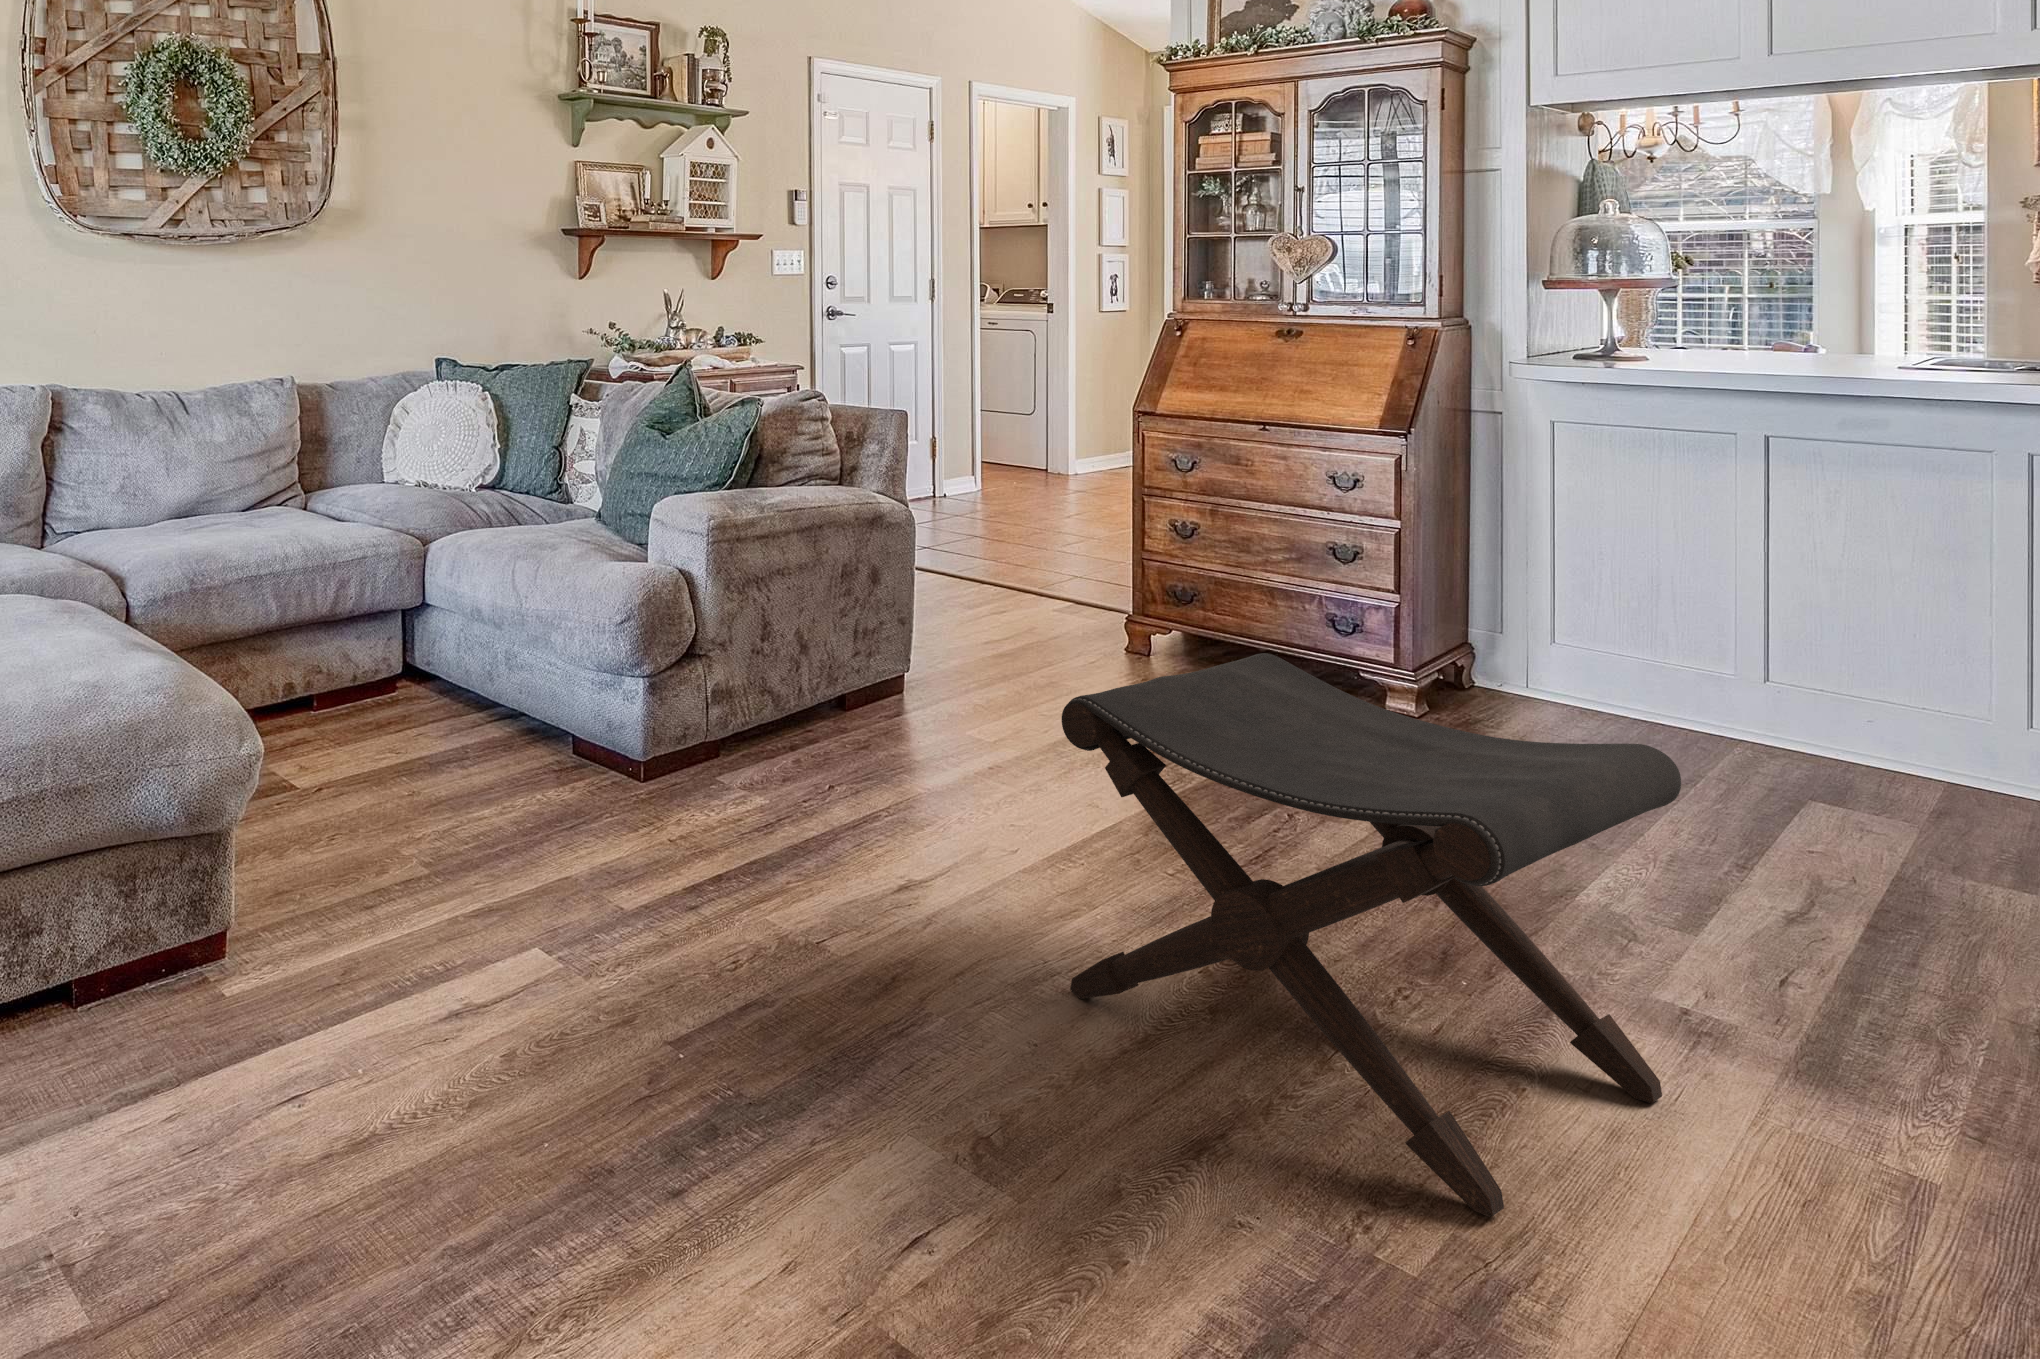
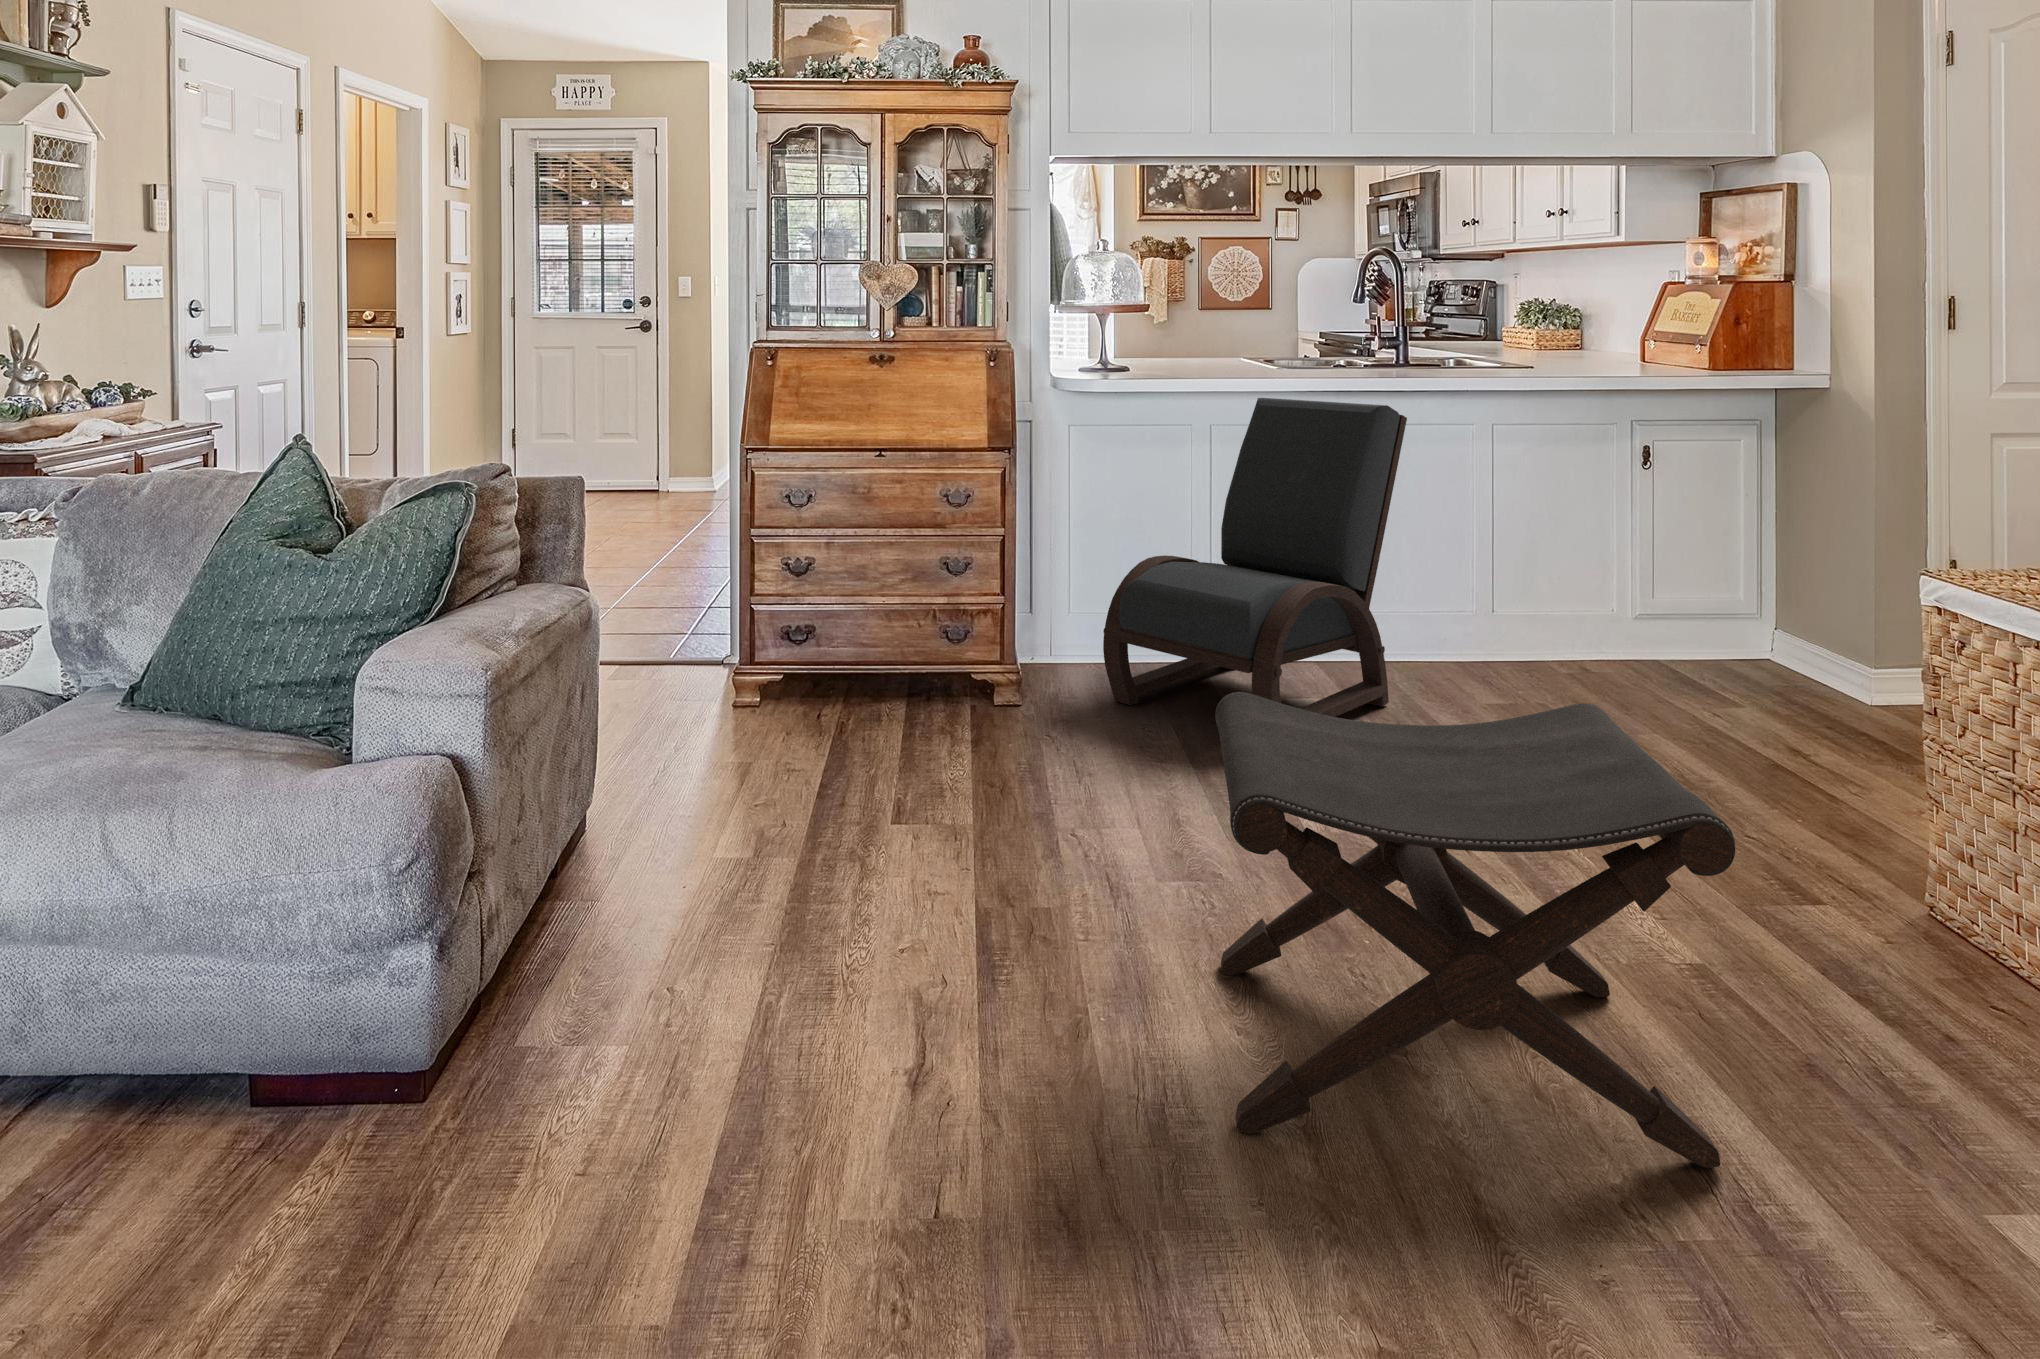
lounge chair: none [1495,400,2036,833] -> present [1103,398,1407,717]

